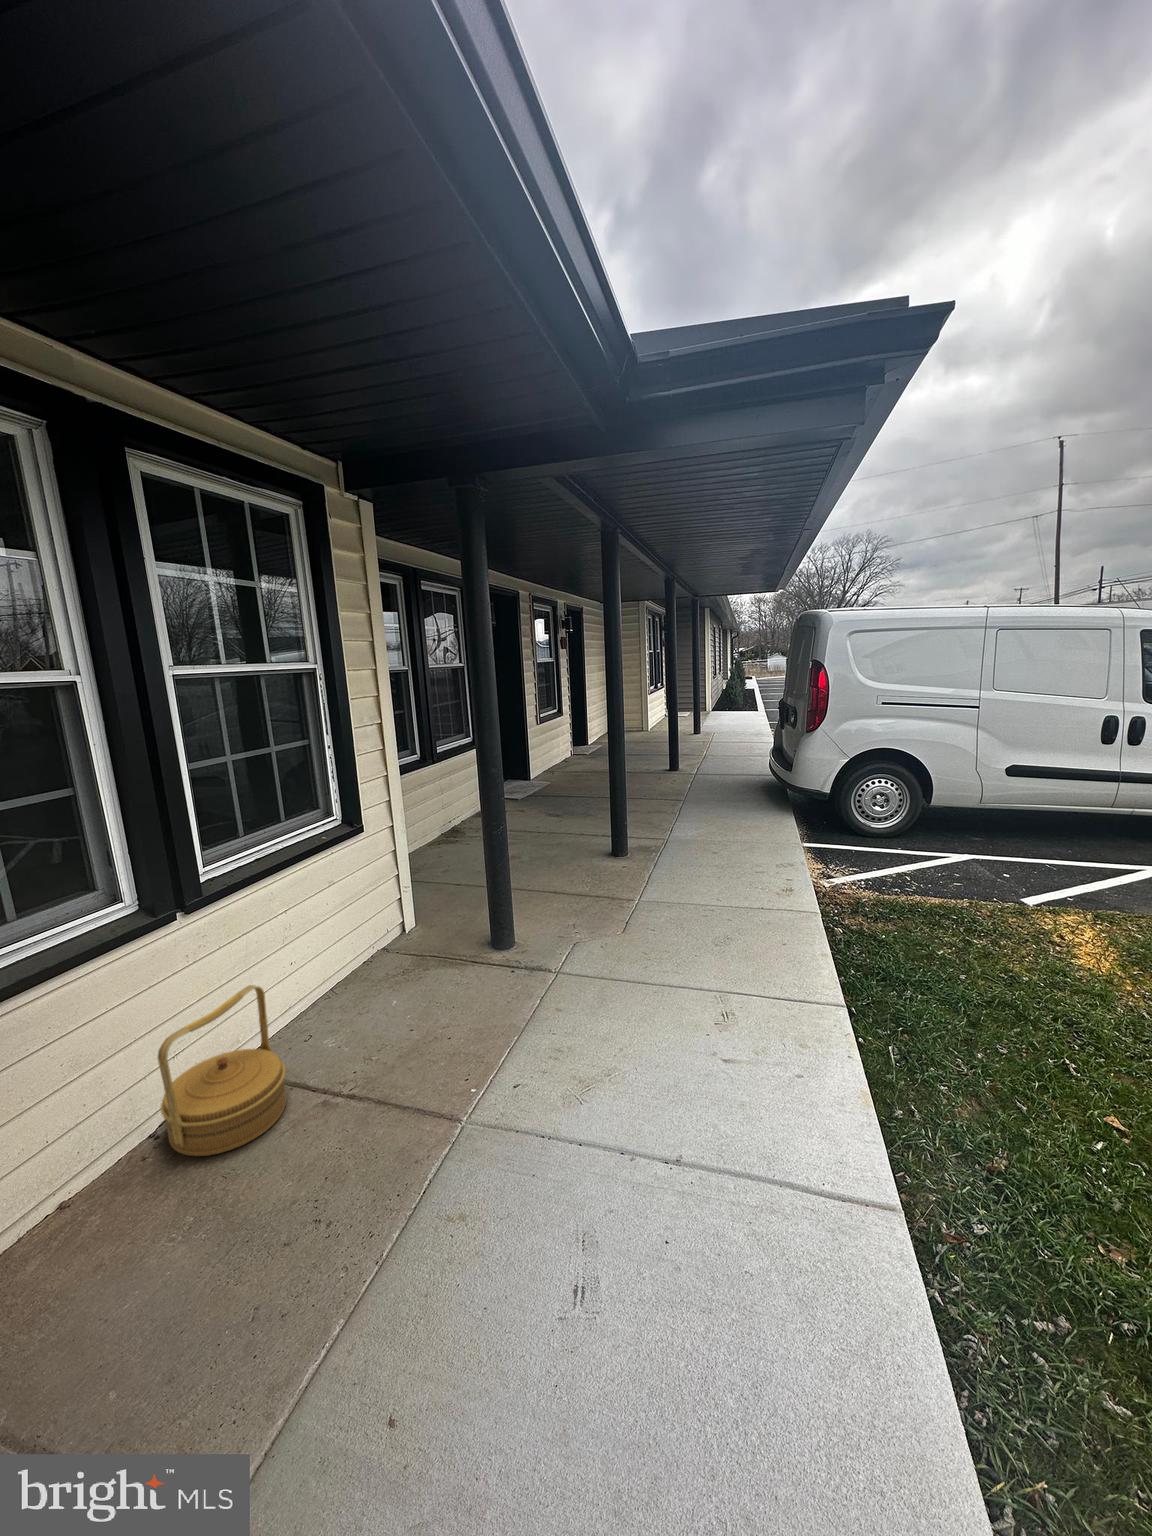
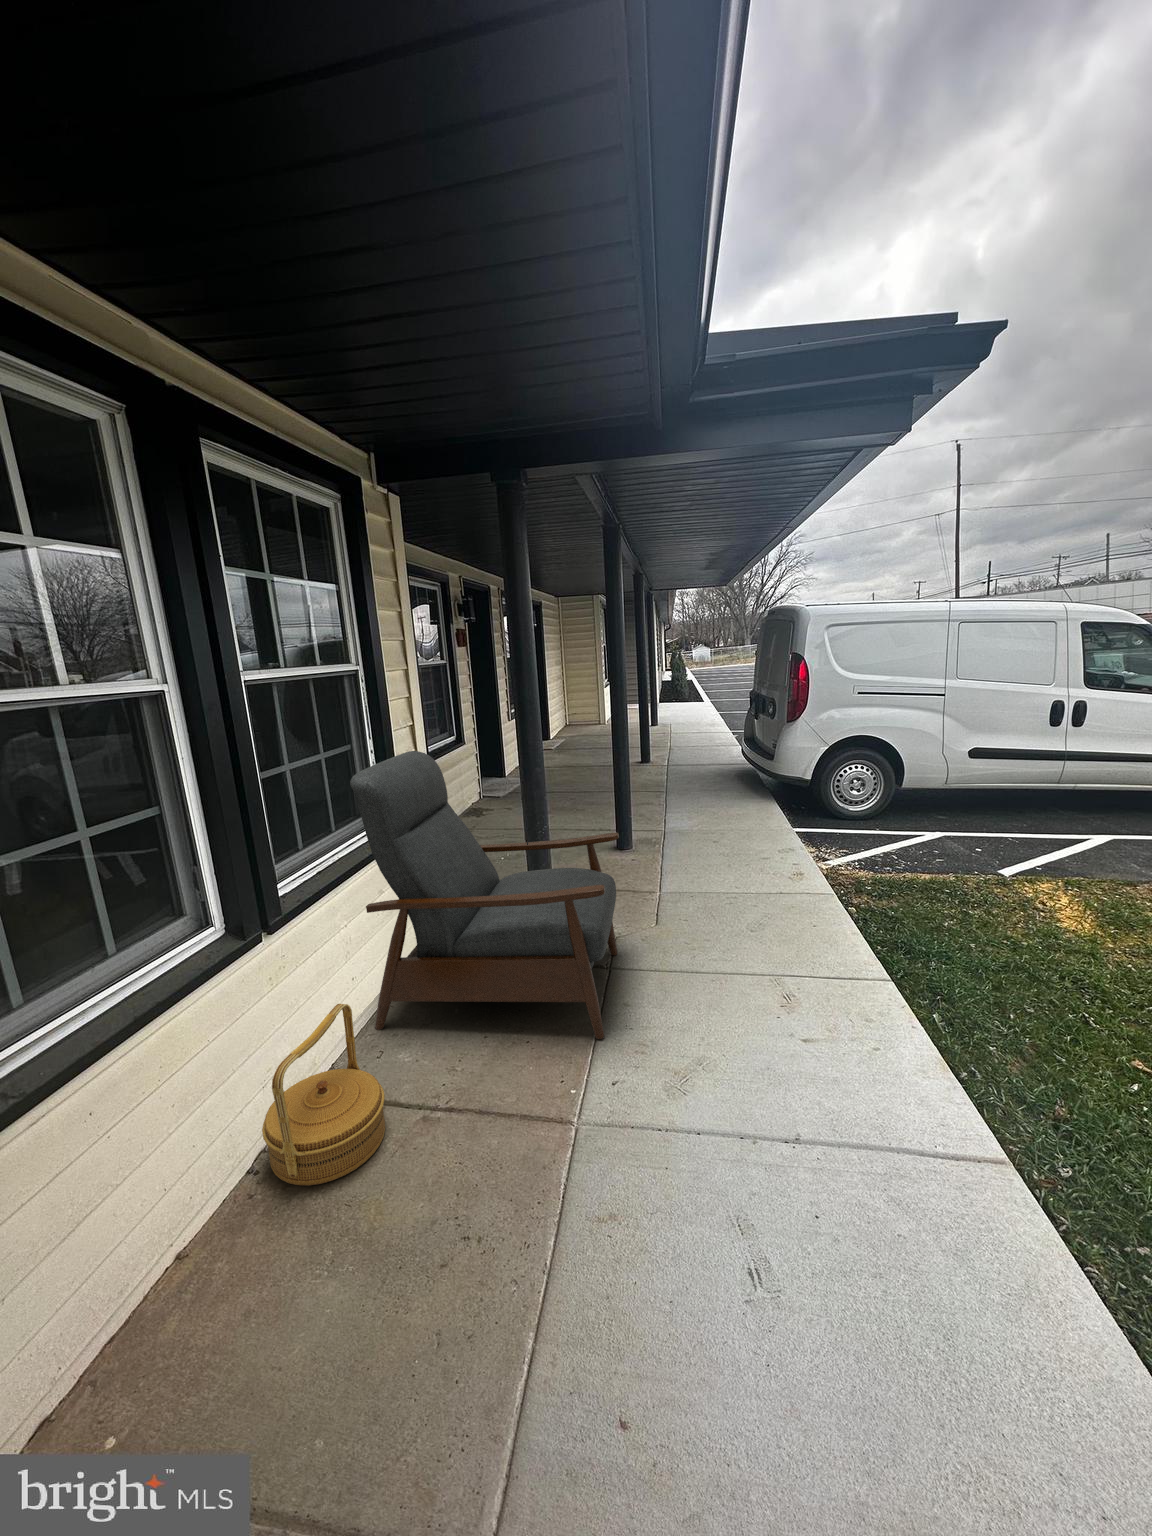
chair: none [294,748,574,1042] -> present [350,751,619,1039]

